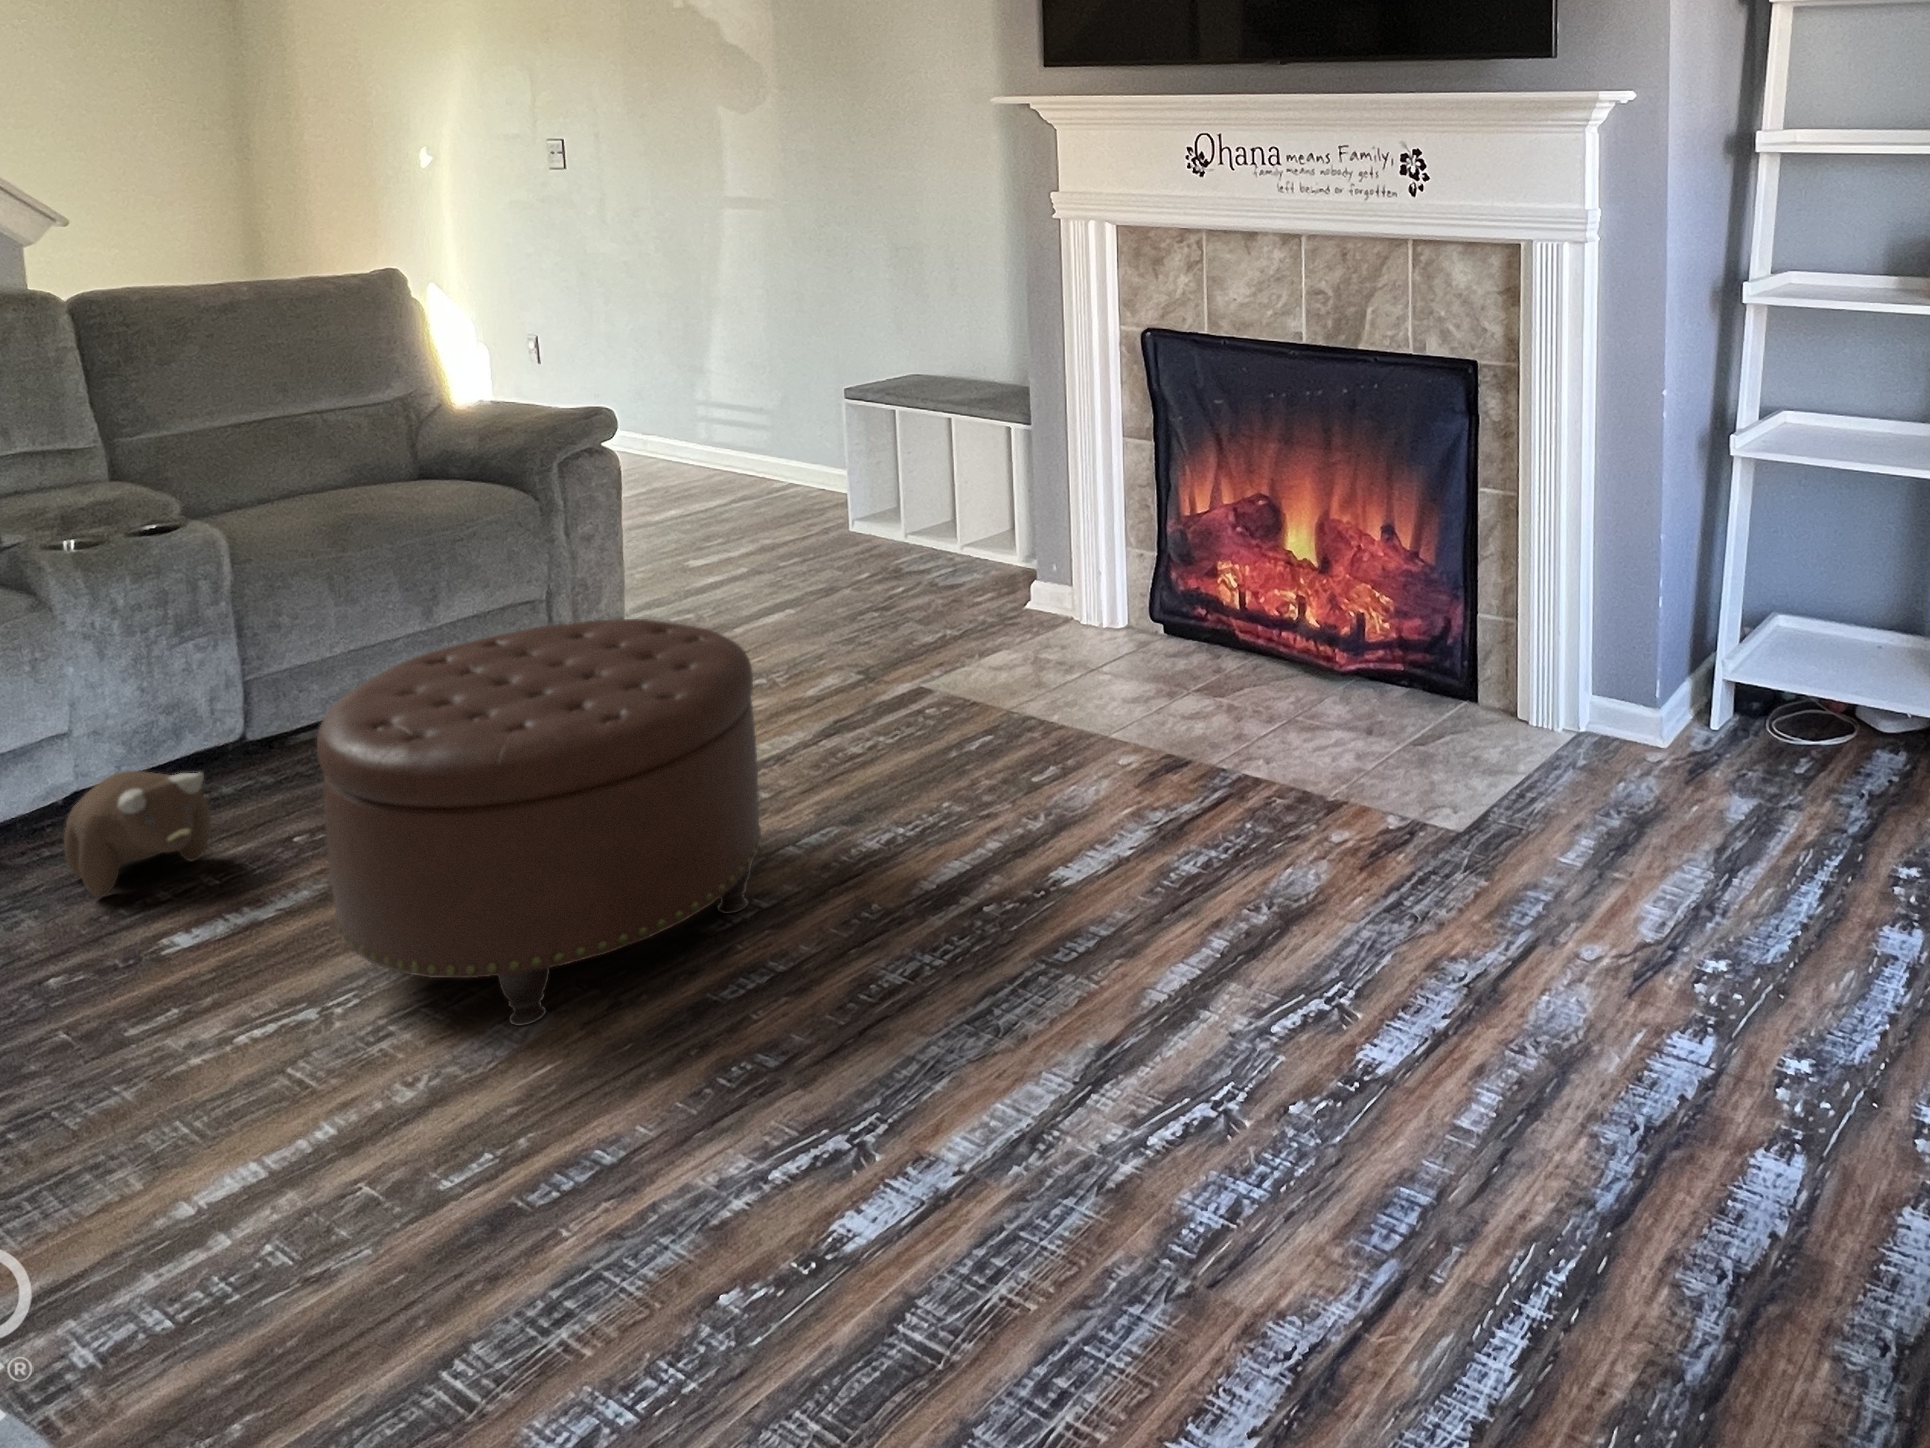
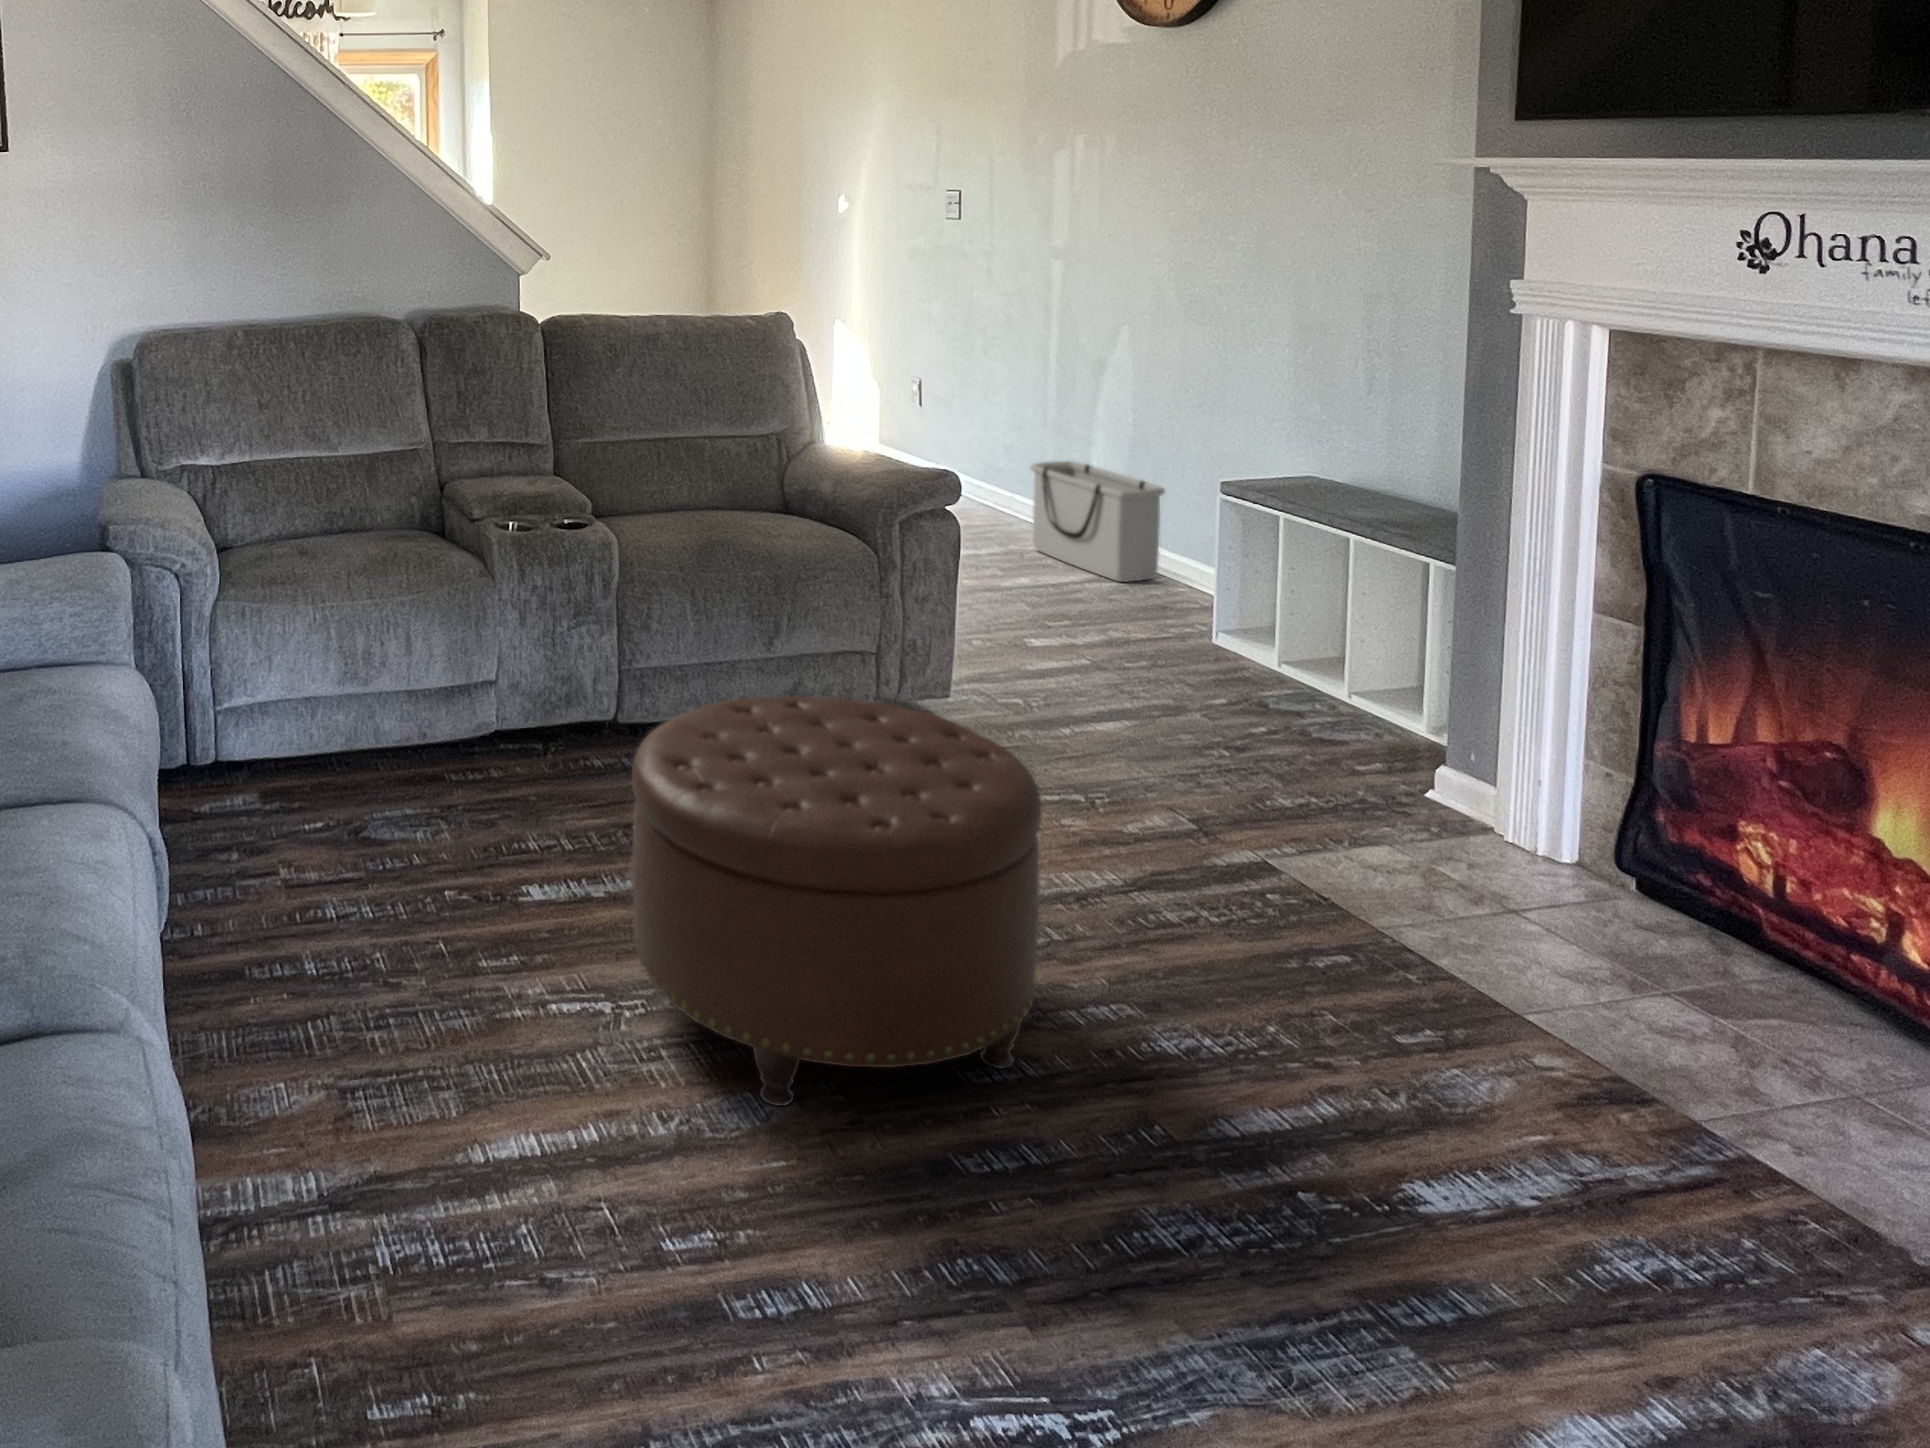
storage bin: none [669,395,795,497] -> present [1031,461,1165,582]
plush toy: present [64,771,211,897] -> none [474,731,572,832]

